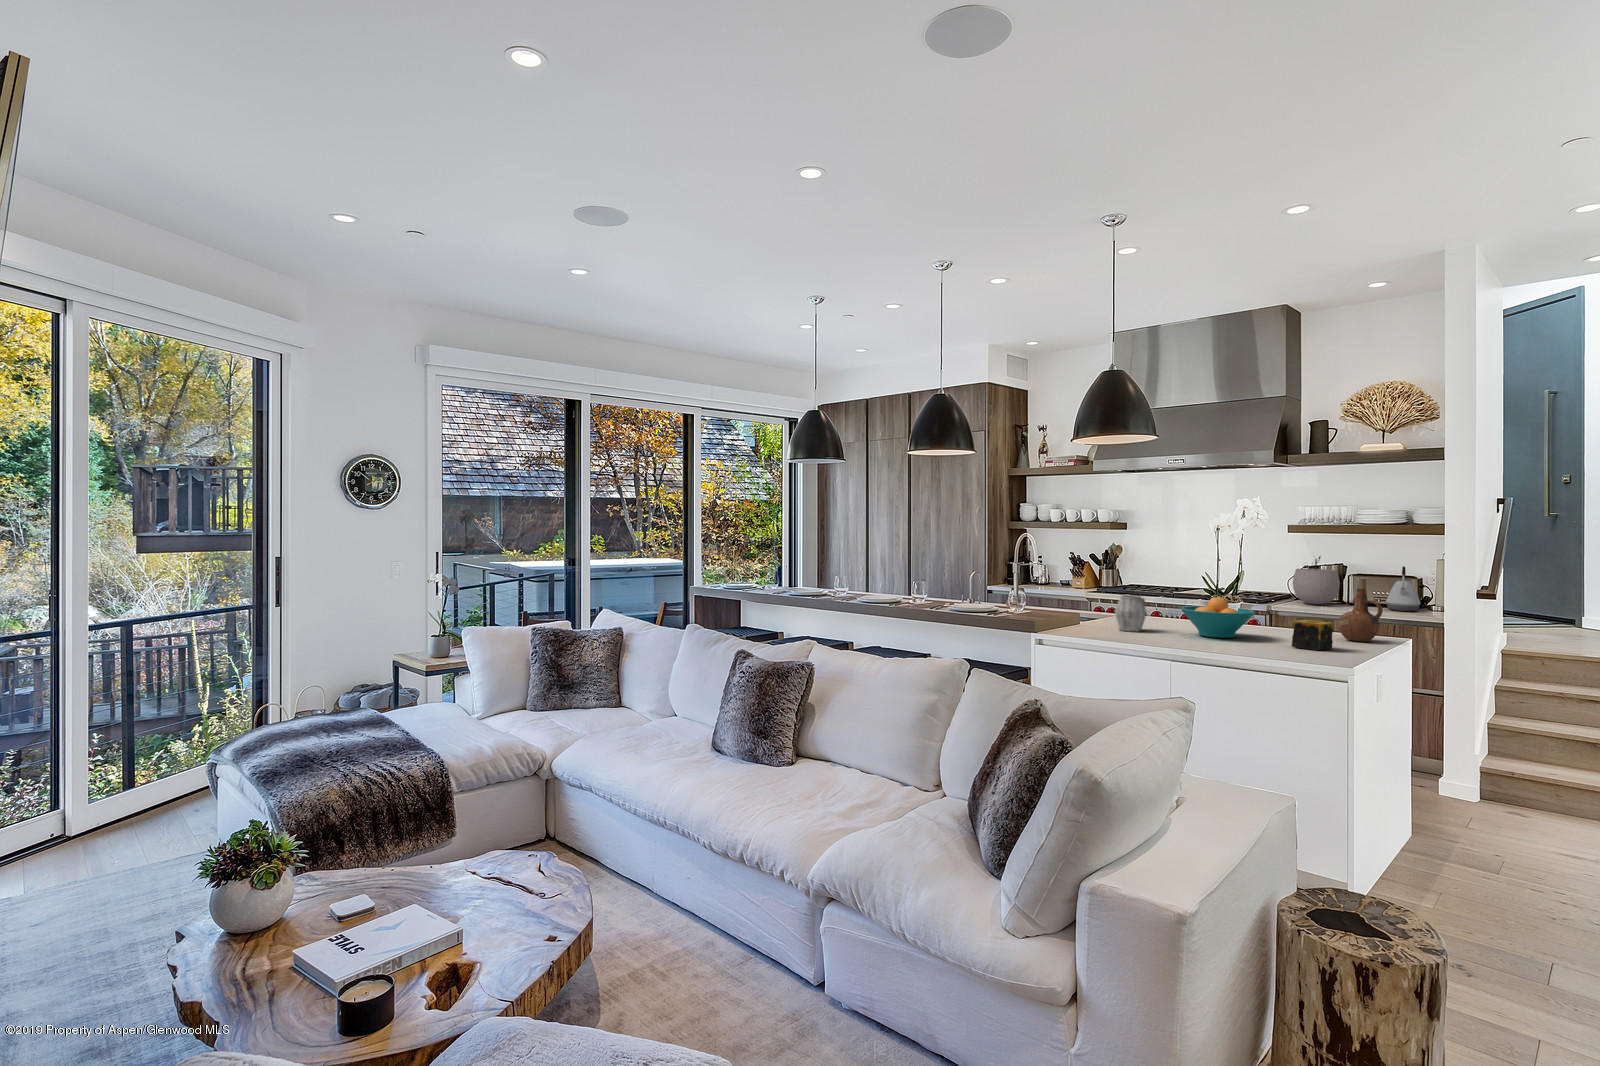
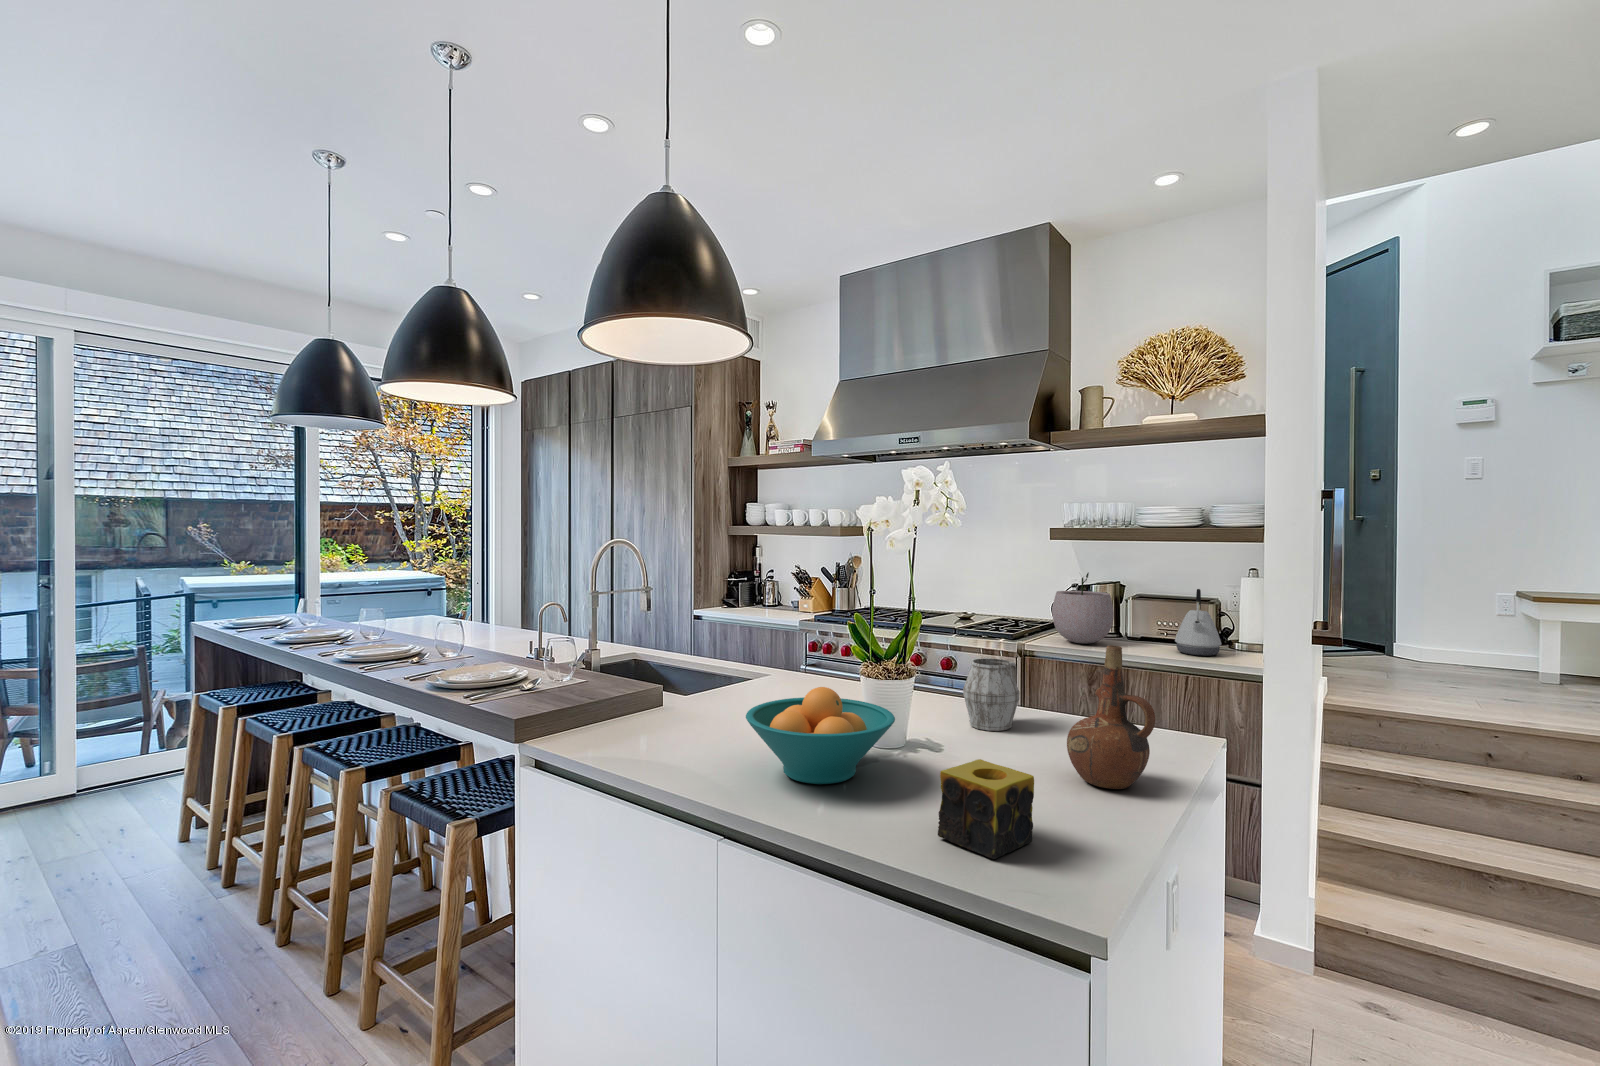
mug: present [1115,595,1146,631] -> present [963,658,1020,731]

